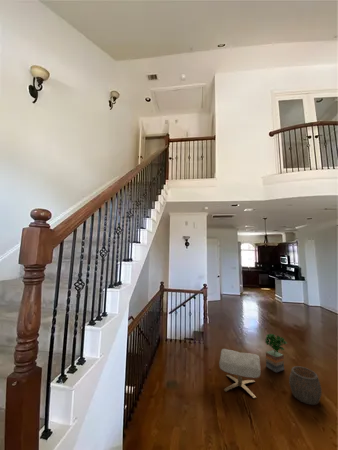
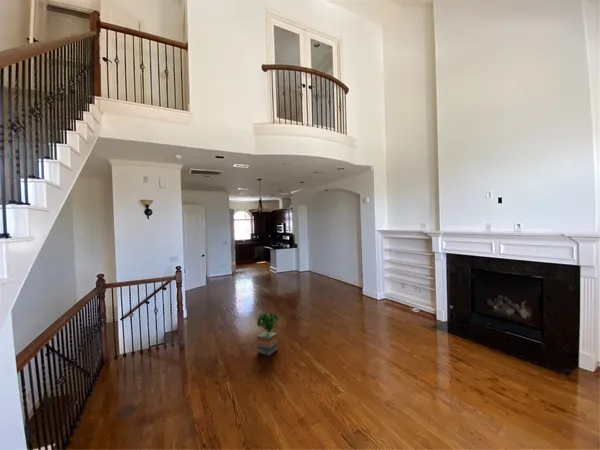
ottoman: present [219,349,261,398] -> none [195,343,250,402]
woven basket: present [289,366,322,404] -> none [282,341,313,379]

